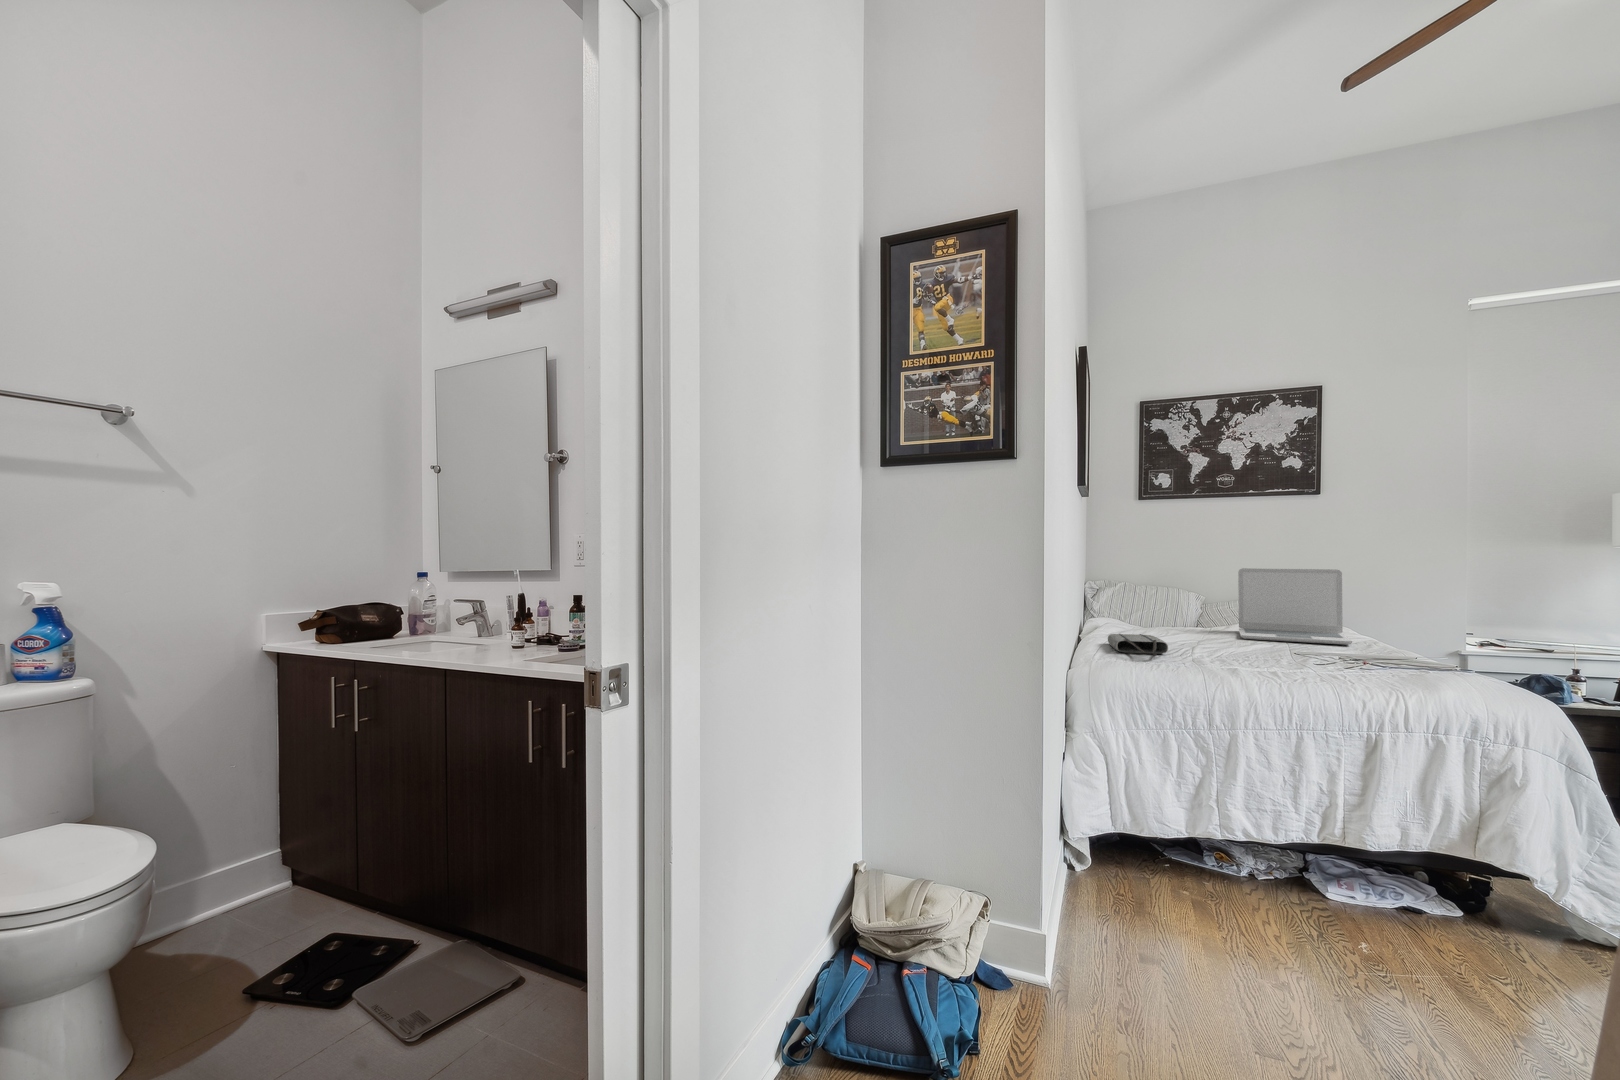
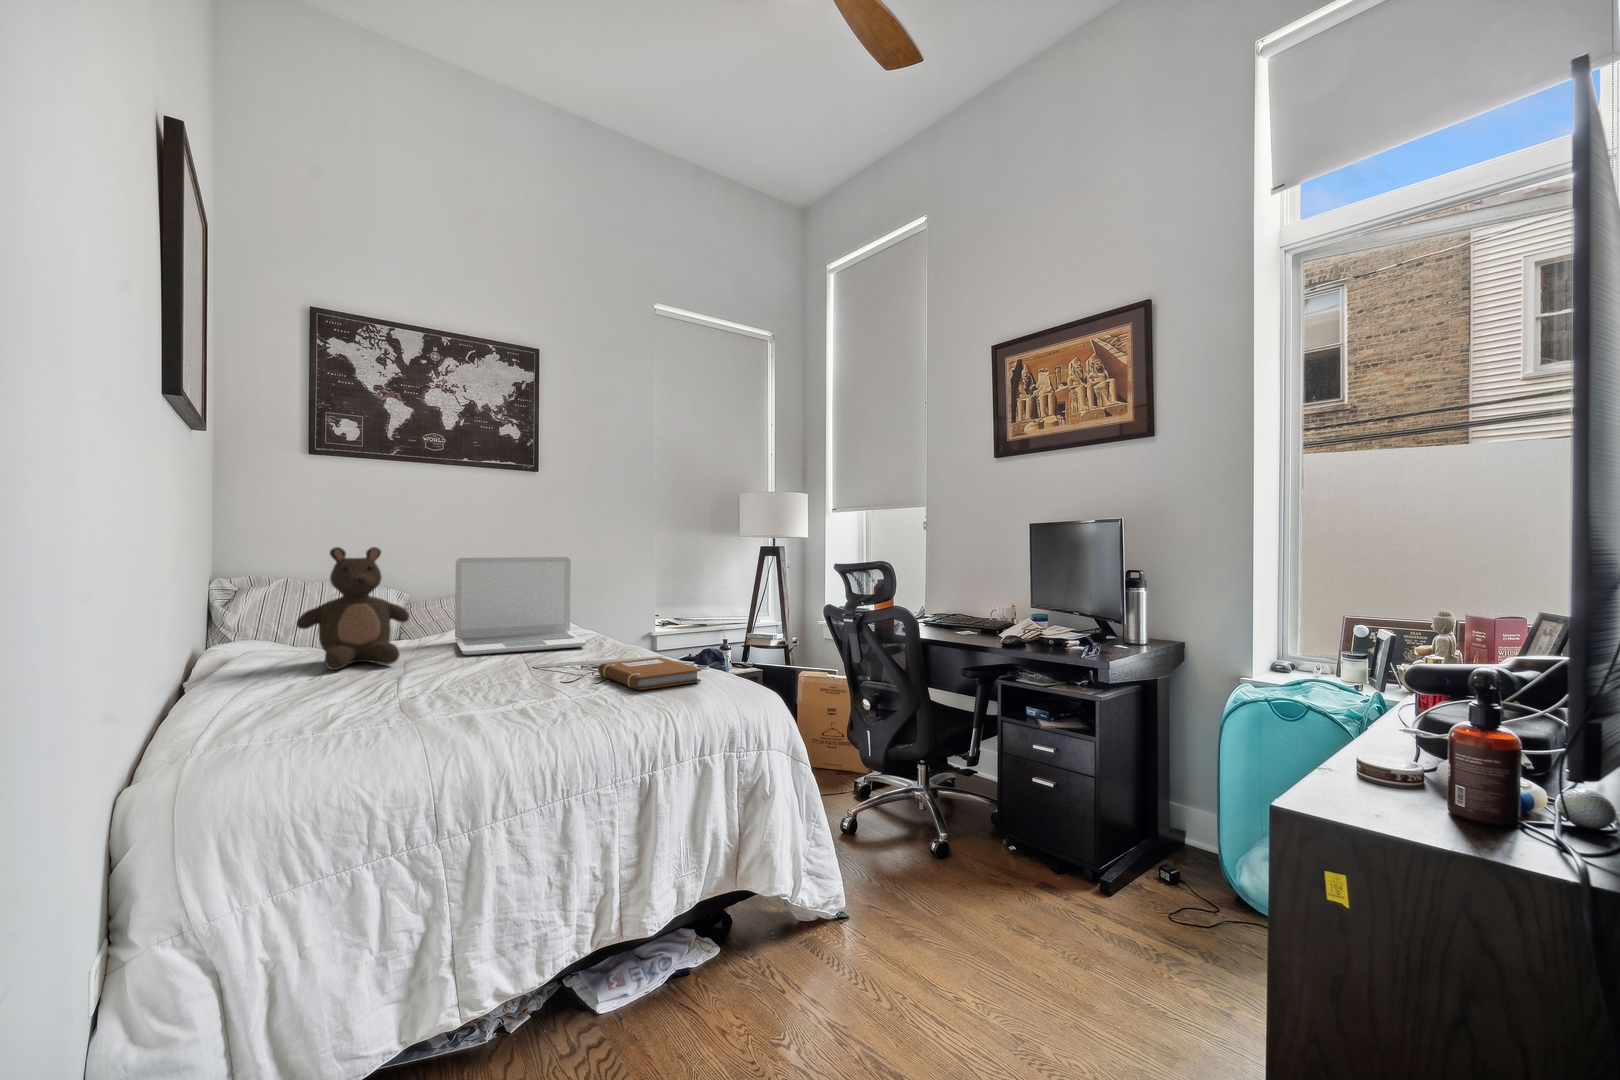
stuffed bear: none [1134,559,1203,637] -> present [297,547,409,670]
tote bag: present [1108,634,1168,655] -> none [239,678,361,729]
notebook: none [1347,653,1450,678] -> present [599,657,701,690]

